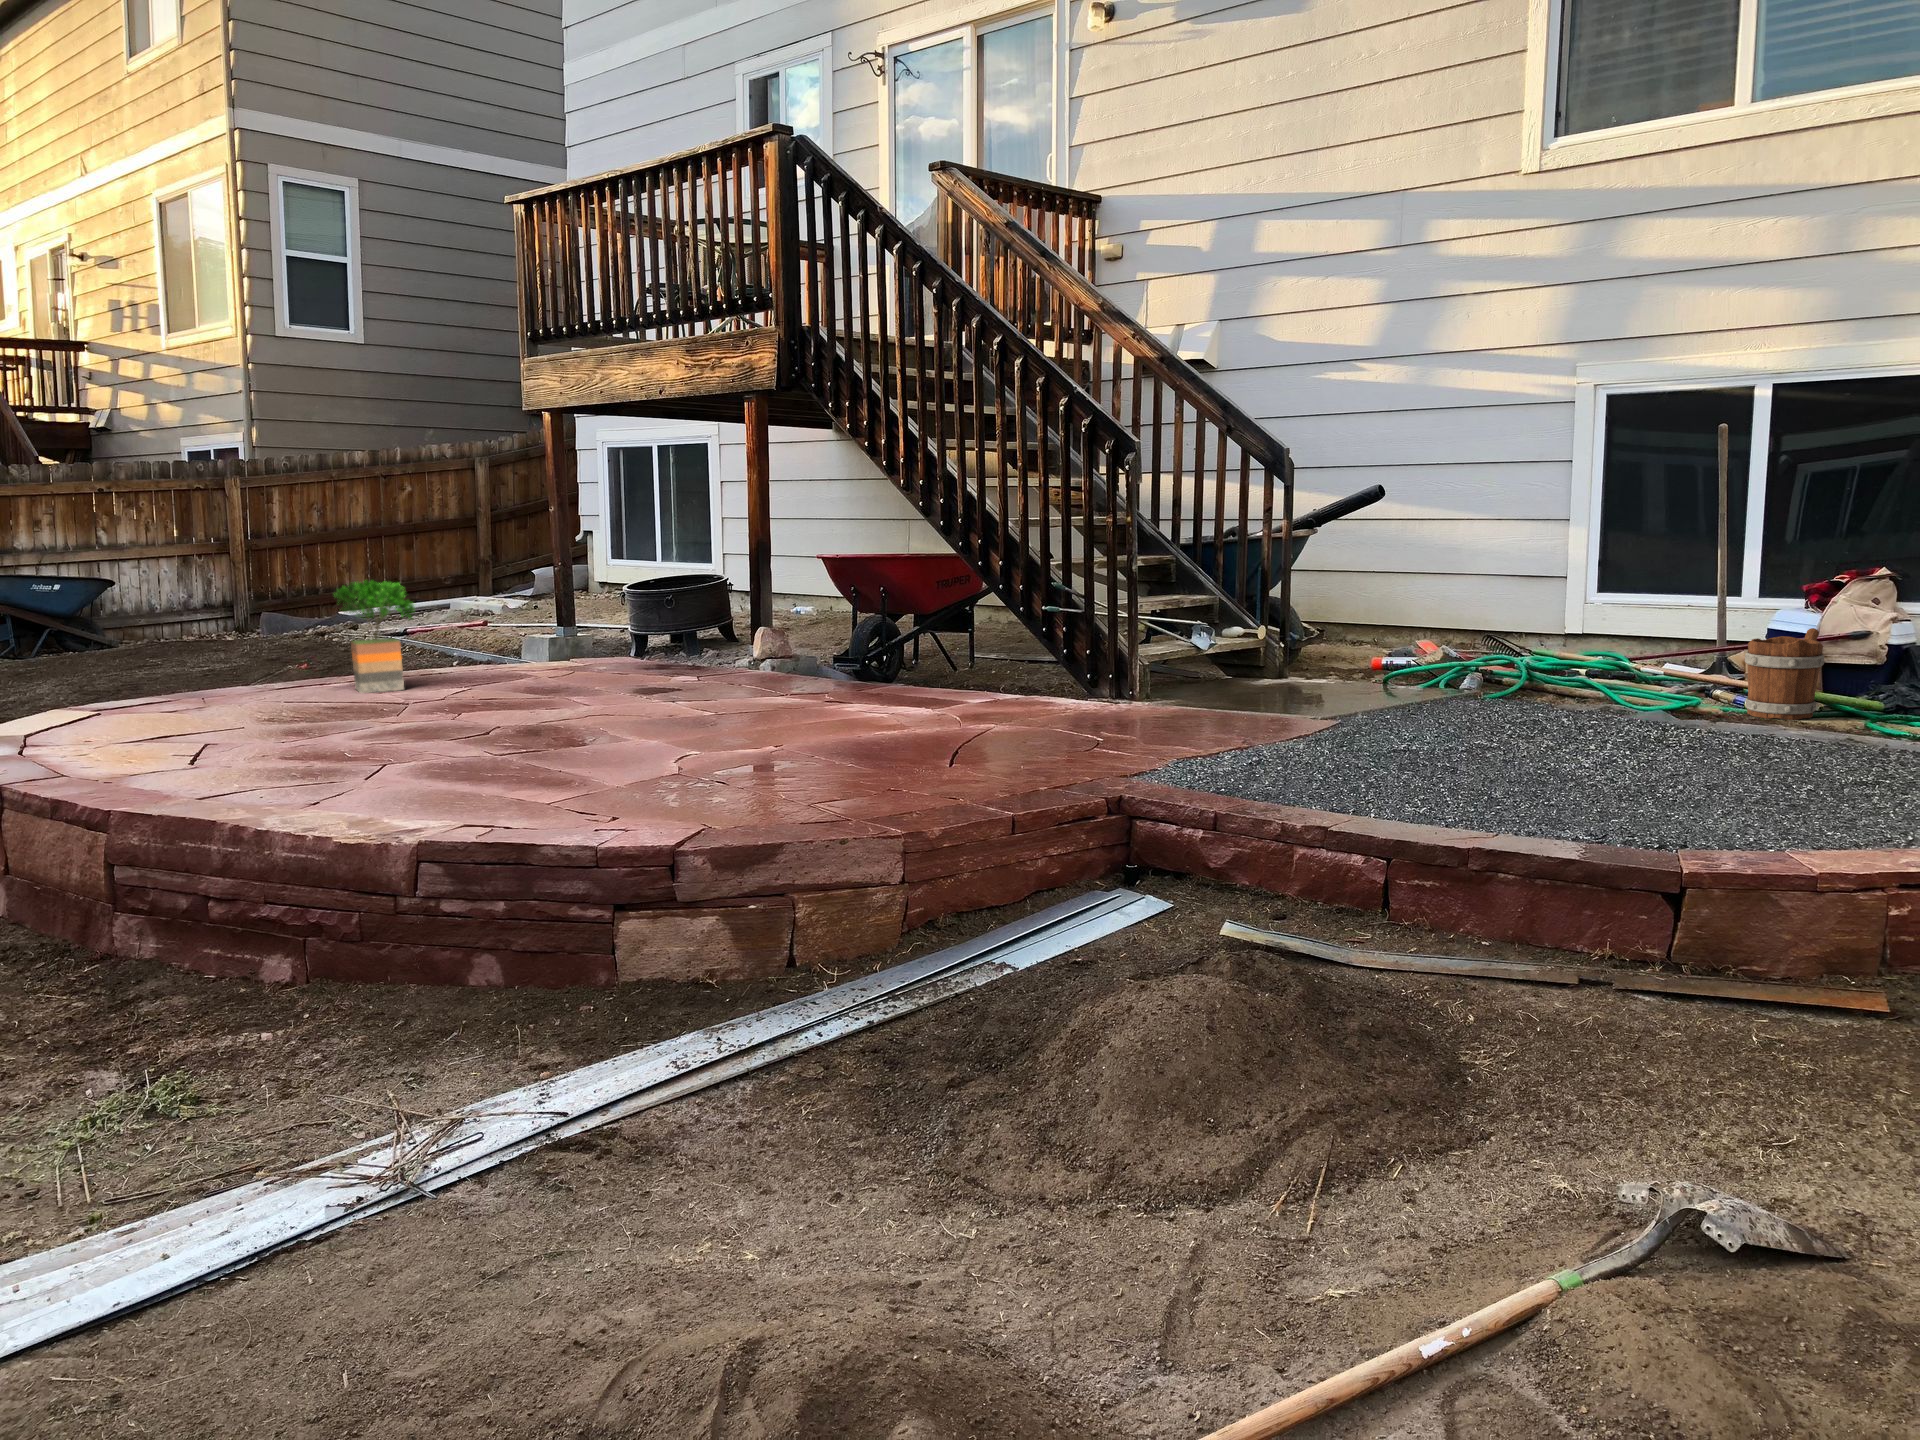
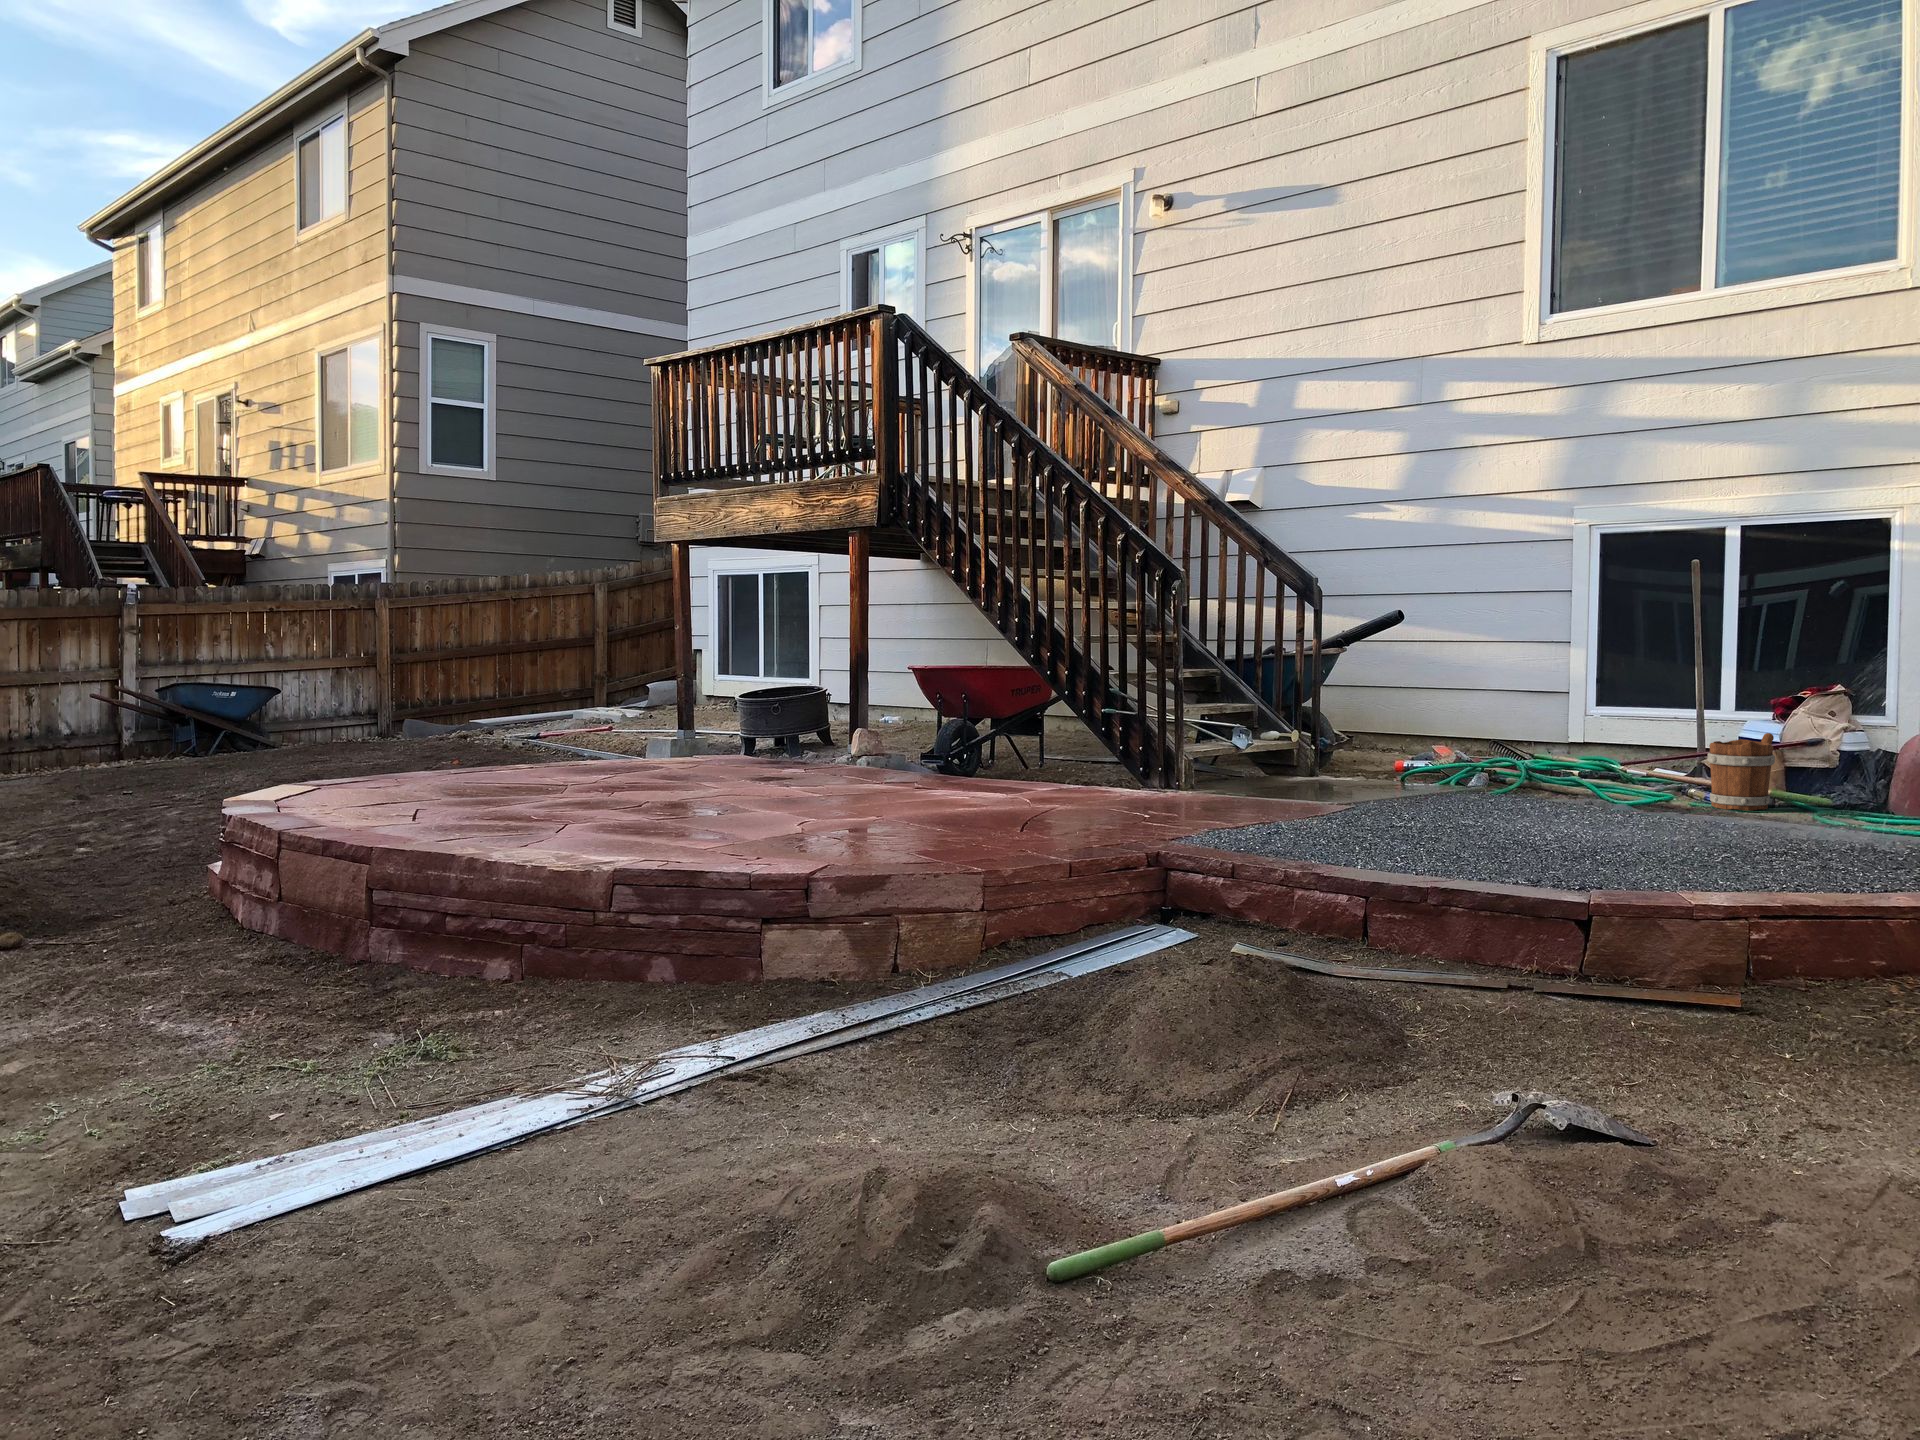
potted tree: present [334,581,414,693] -> none [501,681,571,778]

